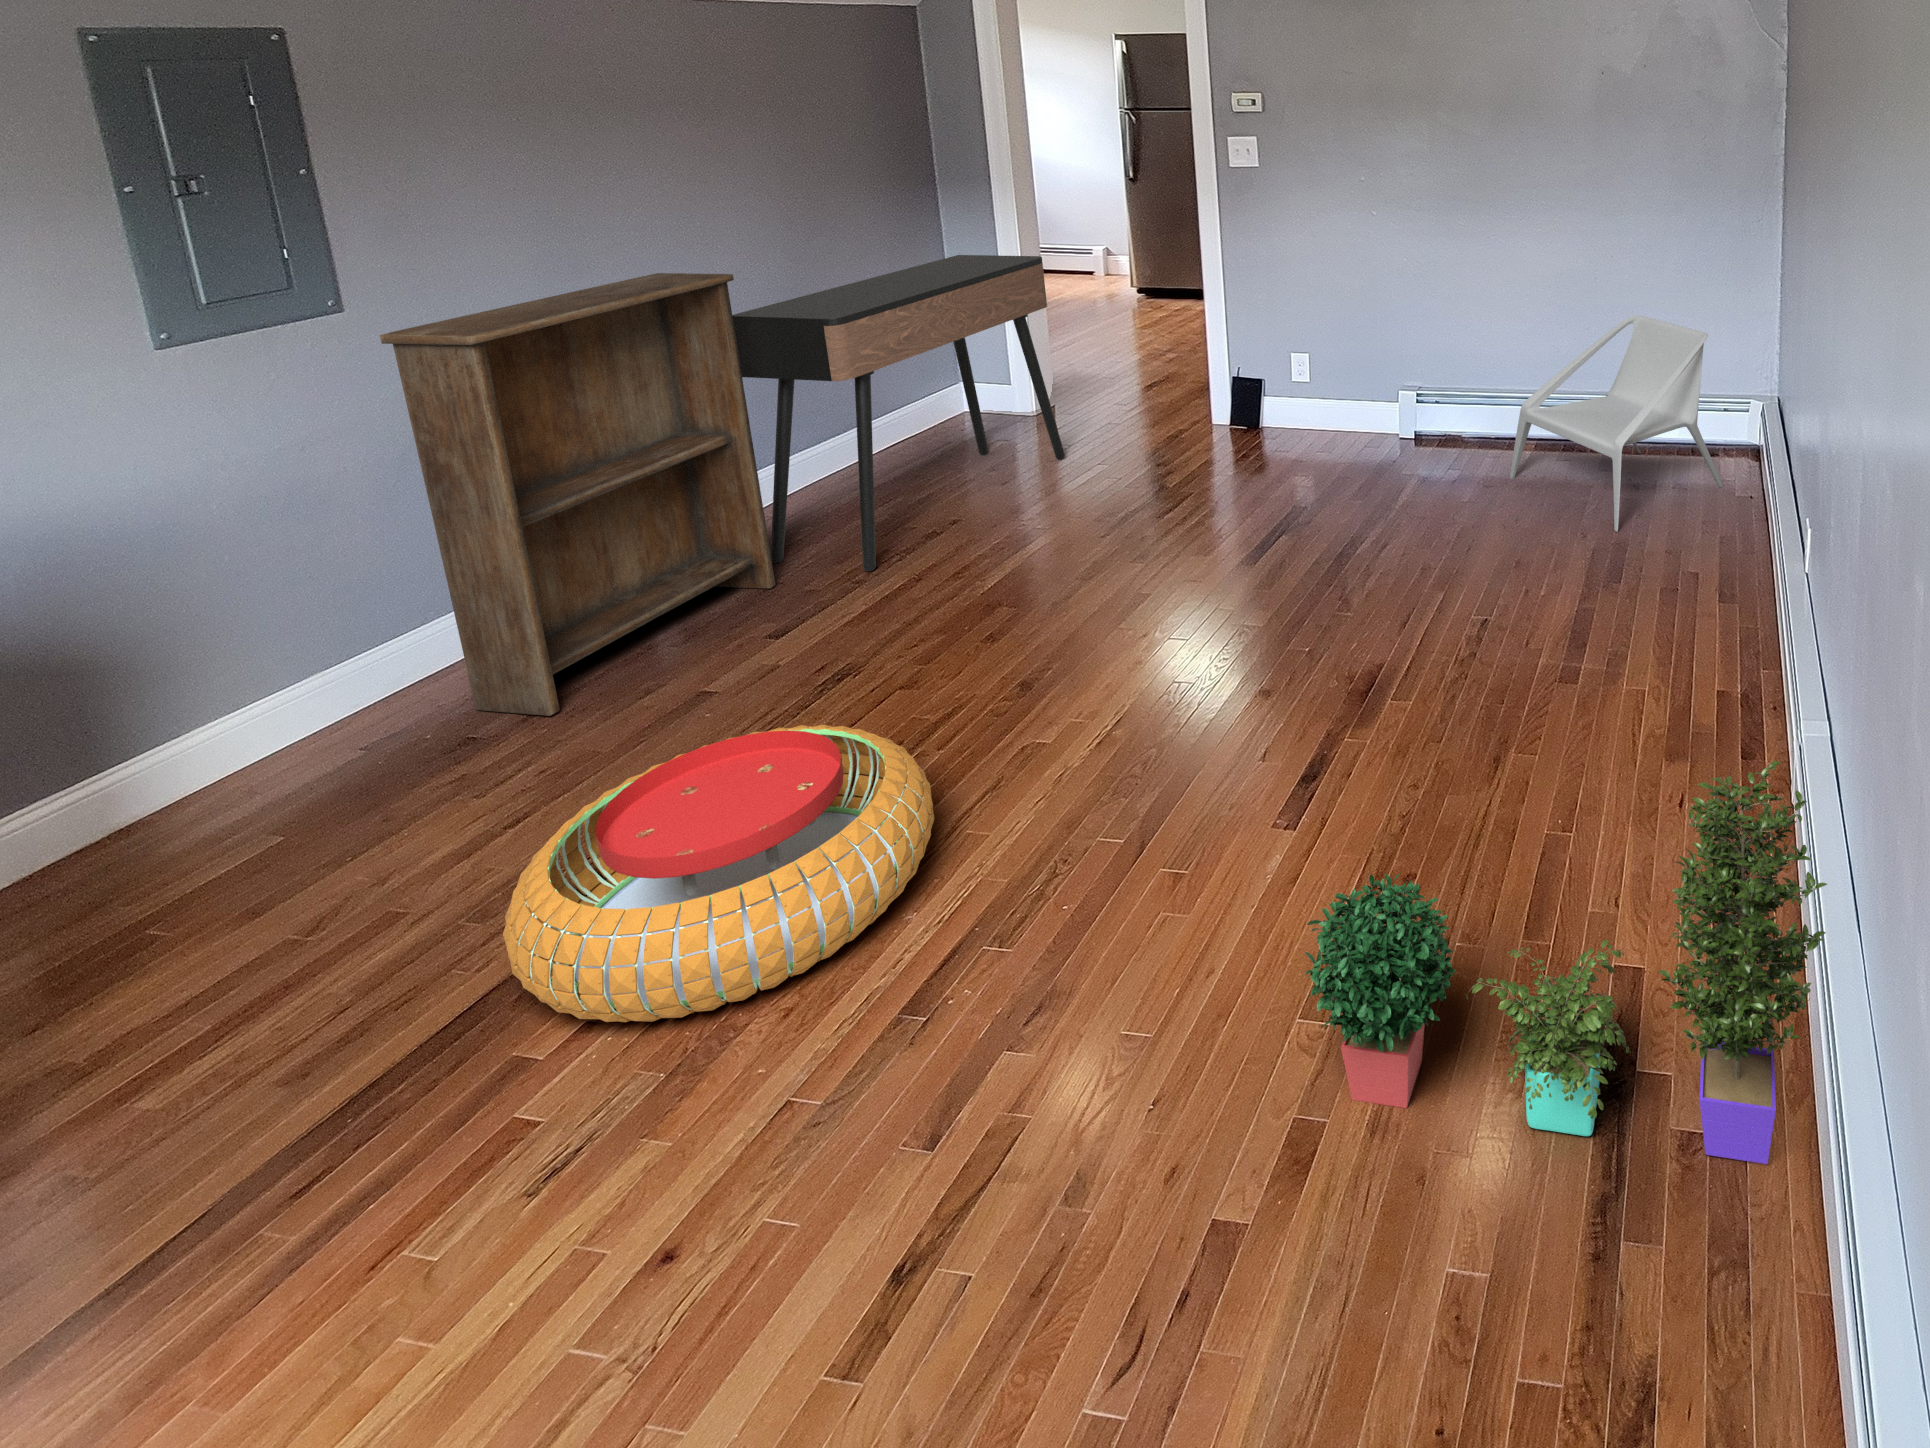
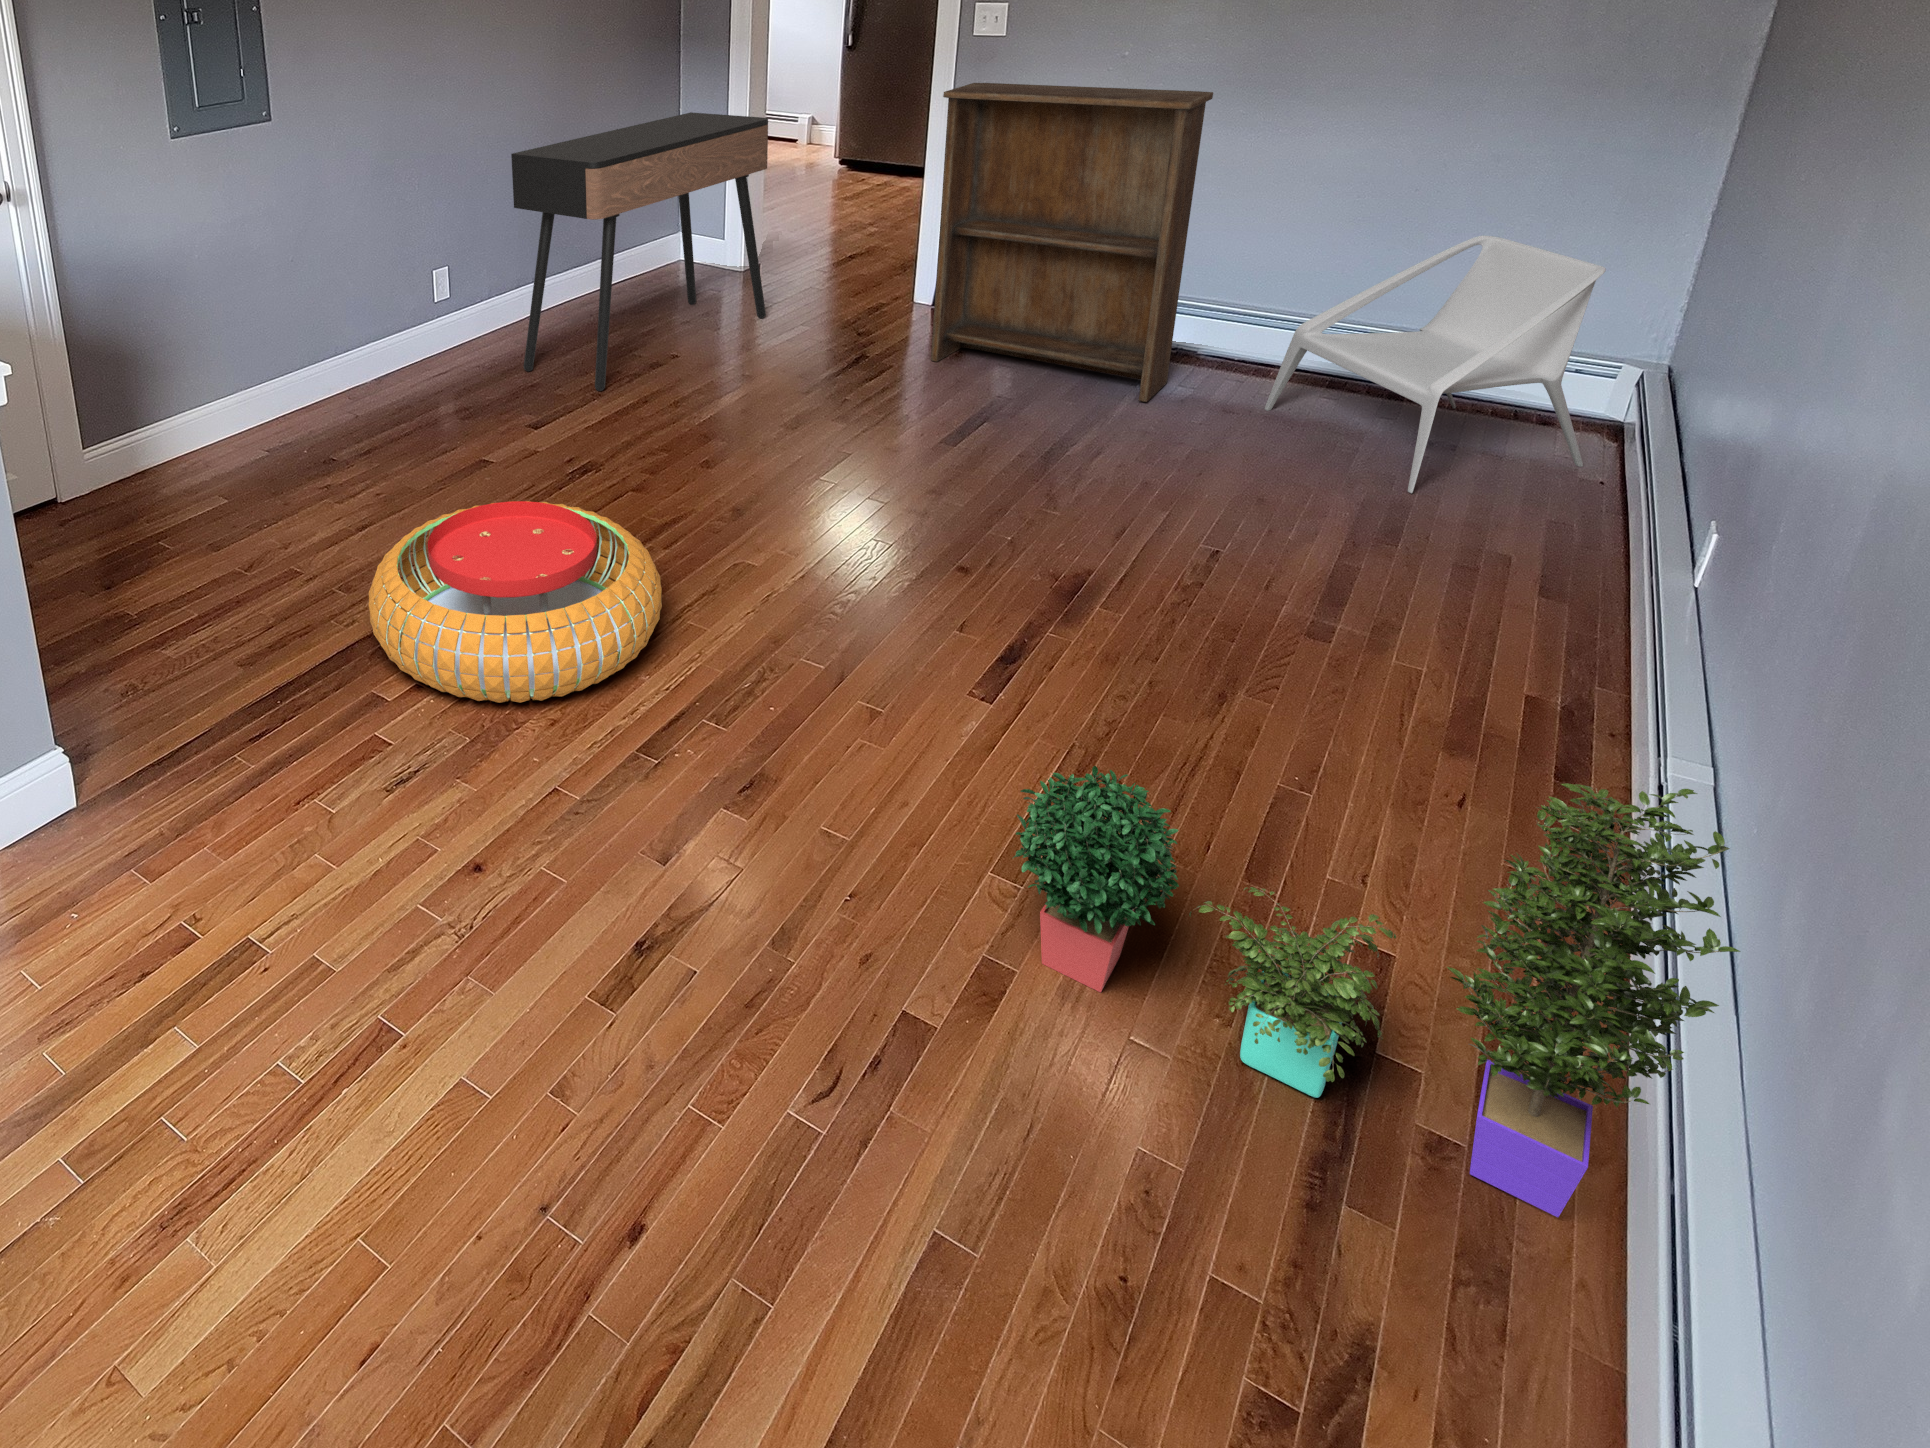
bookshelf: present [380,273,776,716] -> present [931,83,1213,402]

